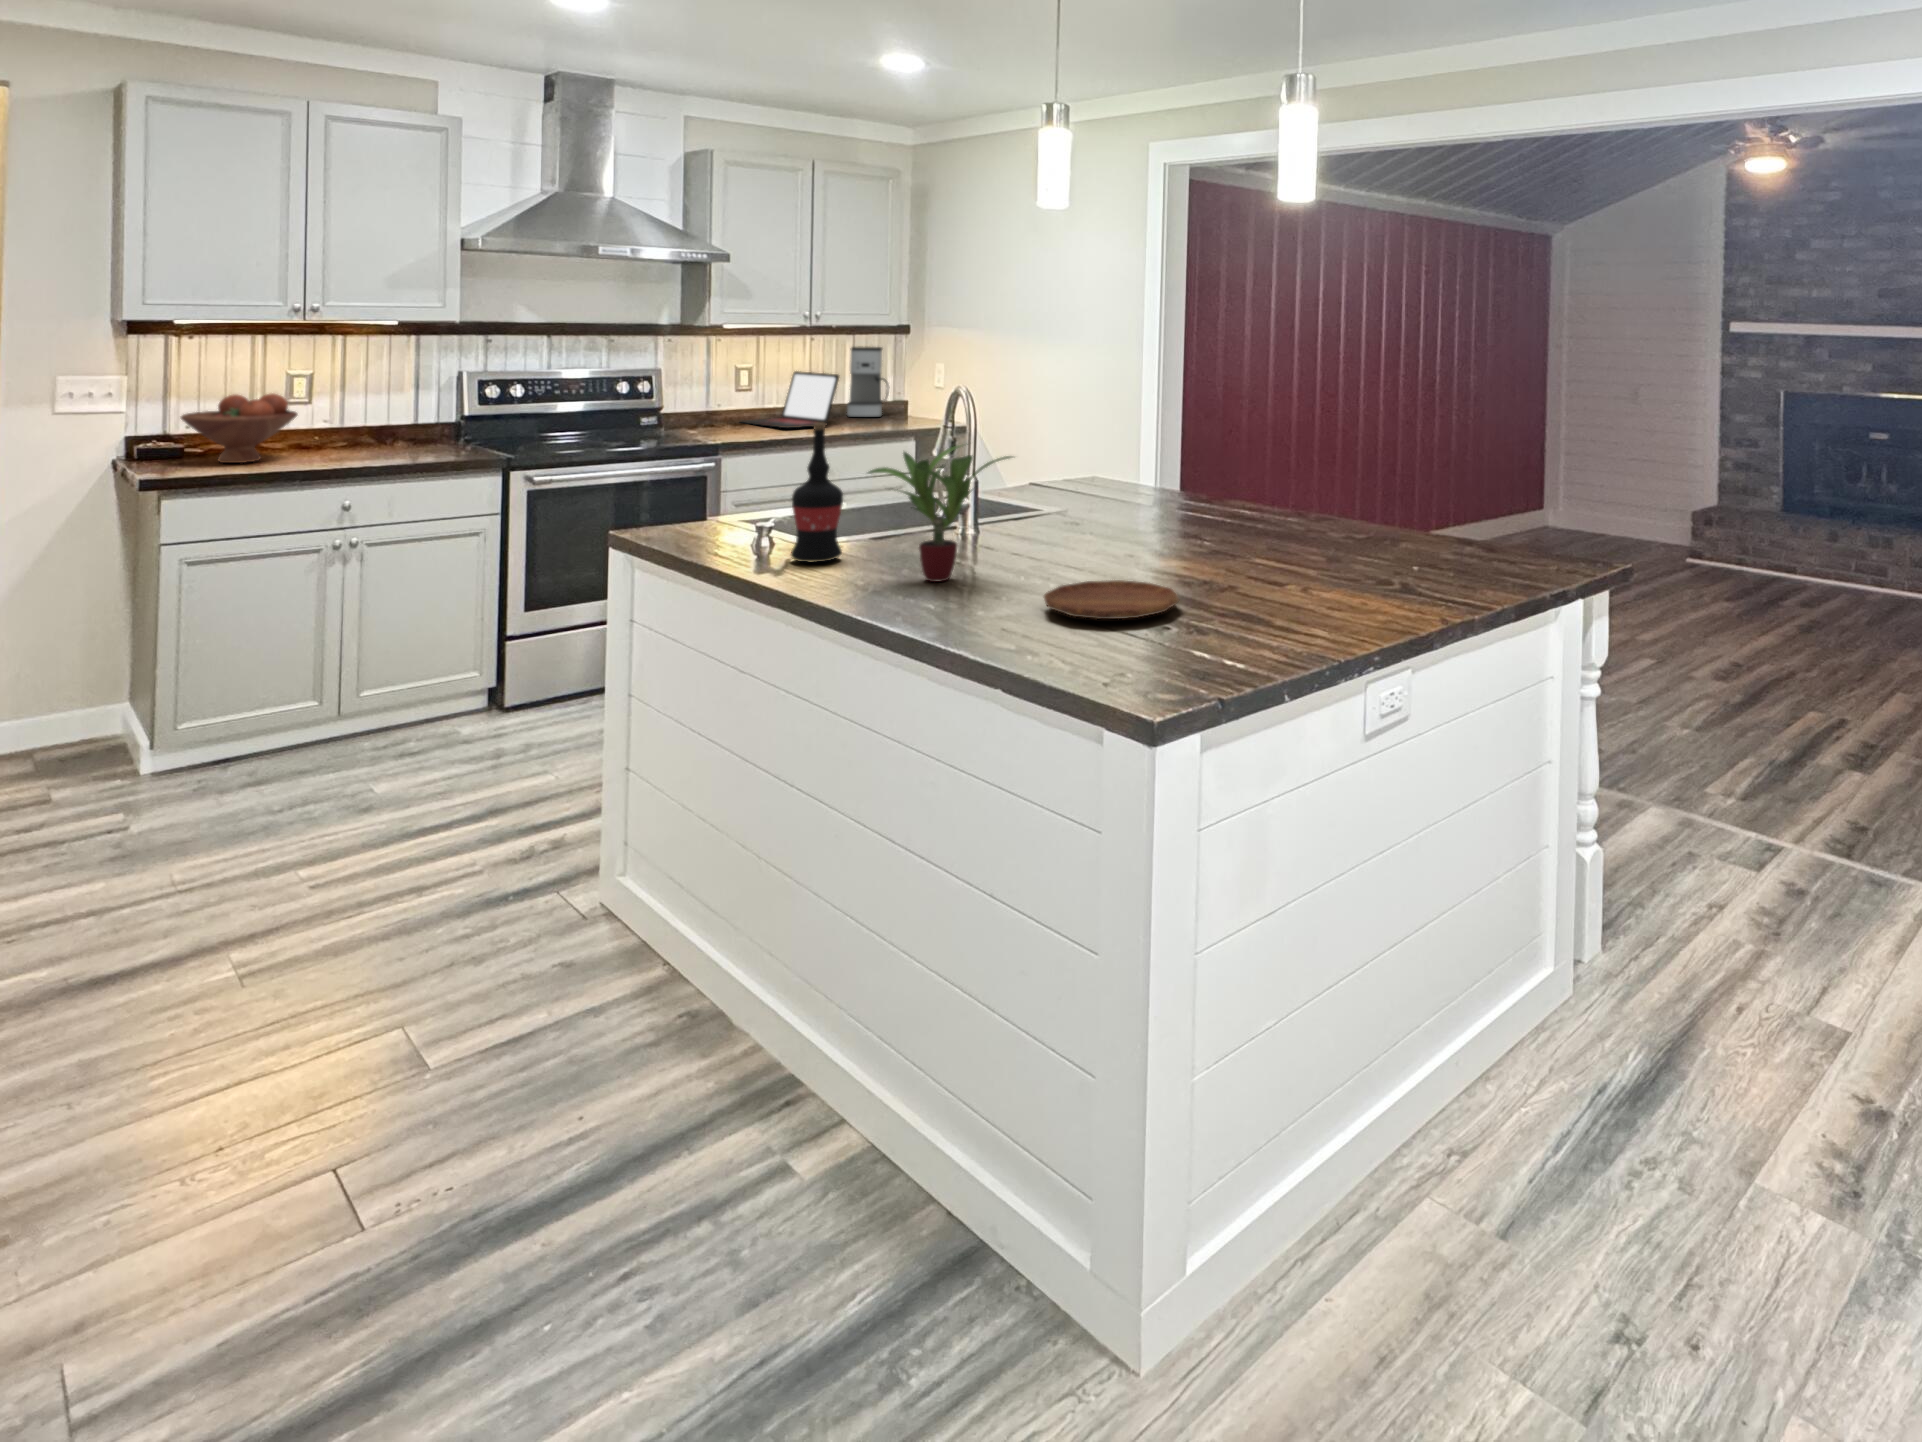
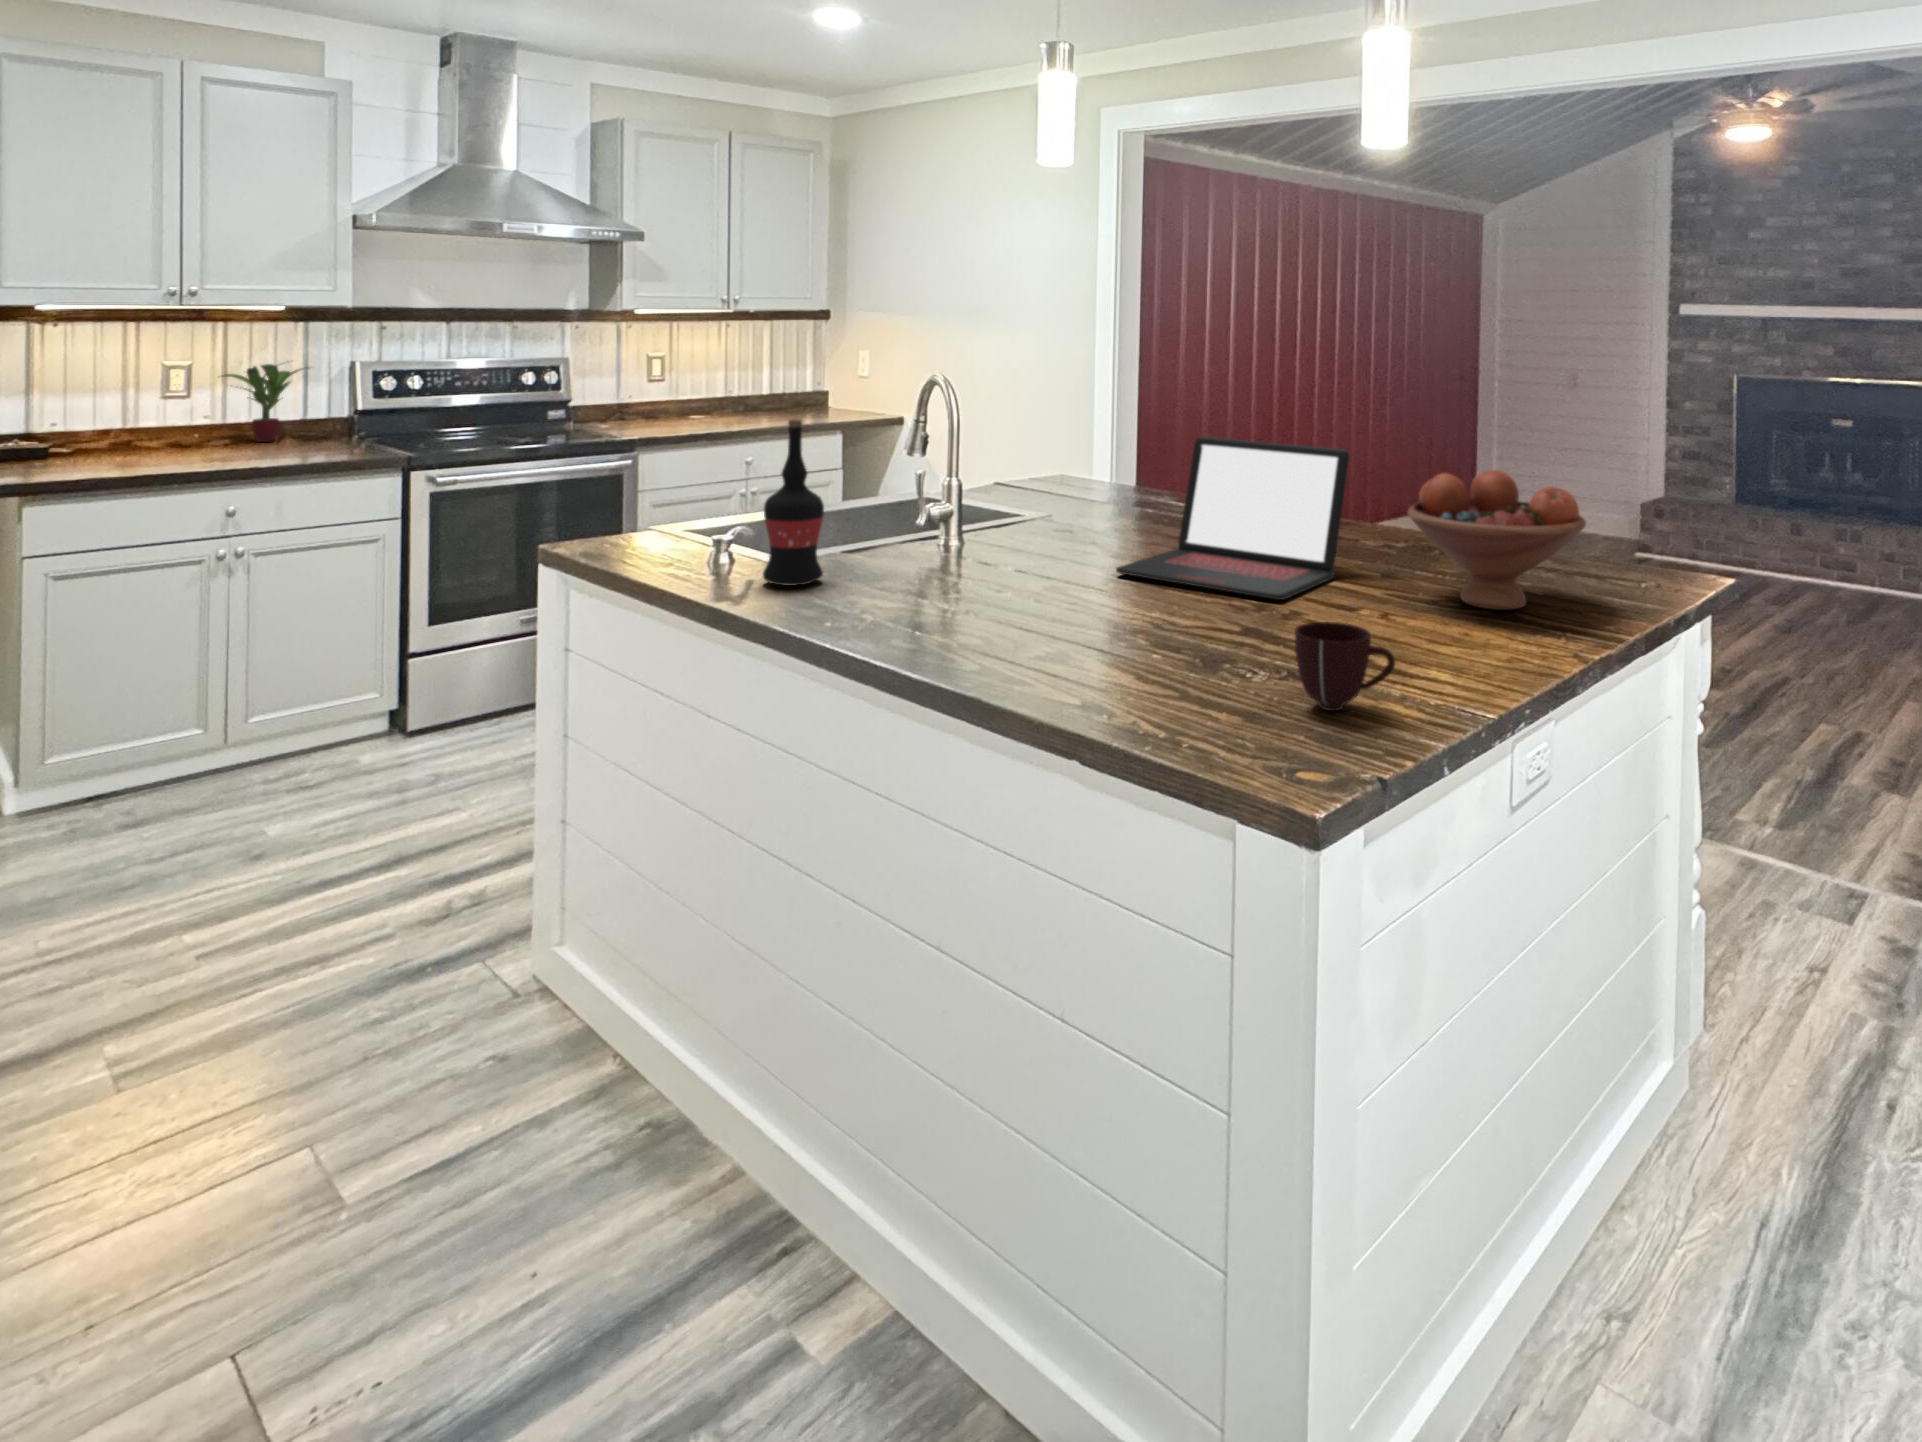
coffee maker: present [847,347,889,417] -> none [765,332,810,409]
laptop: present [741,371,839,428] -> present [1116,437,1349,600]
fruit bowl: present [181,394,298,463] -> present [1407,470,1586,610]
potted plant: present [868,446,1012,582] -> present [222,364,301,442]
tray: present [1044,580,1179,619] -> none [1093,609,1261,663]
mug: none [1182,584,1256,653] -> present [1295,622,1395,711]

